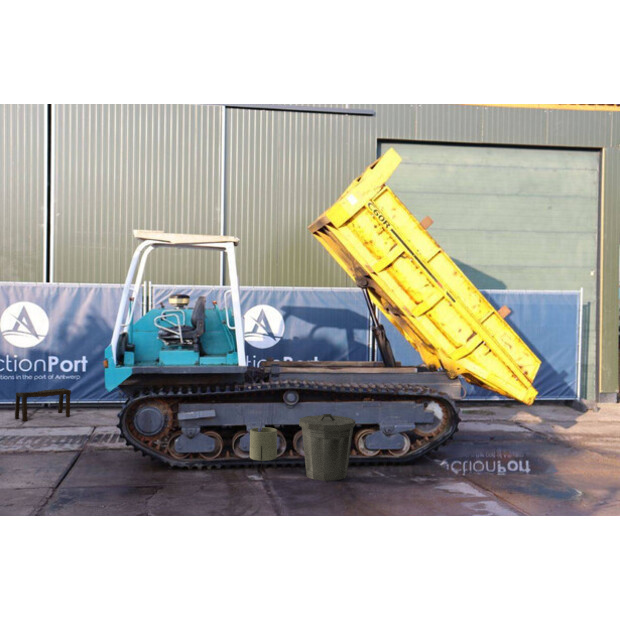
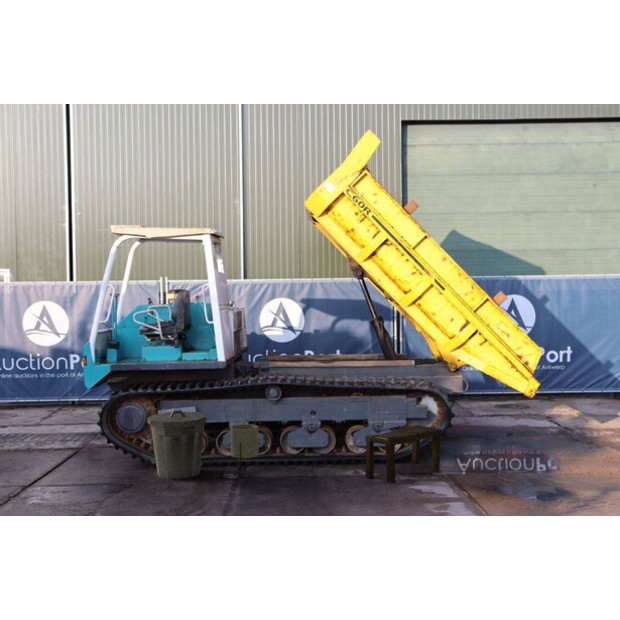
bench: present [15,388,71,421] -> present [365,425,442,483]
trash can: present [299,414,355,481] -> present [148,410,207,479]

